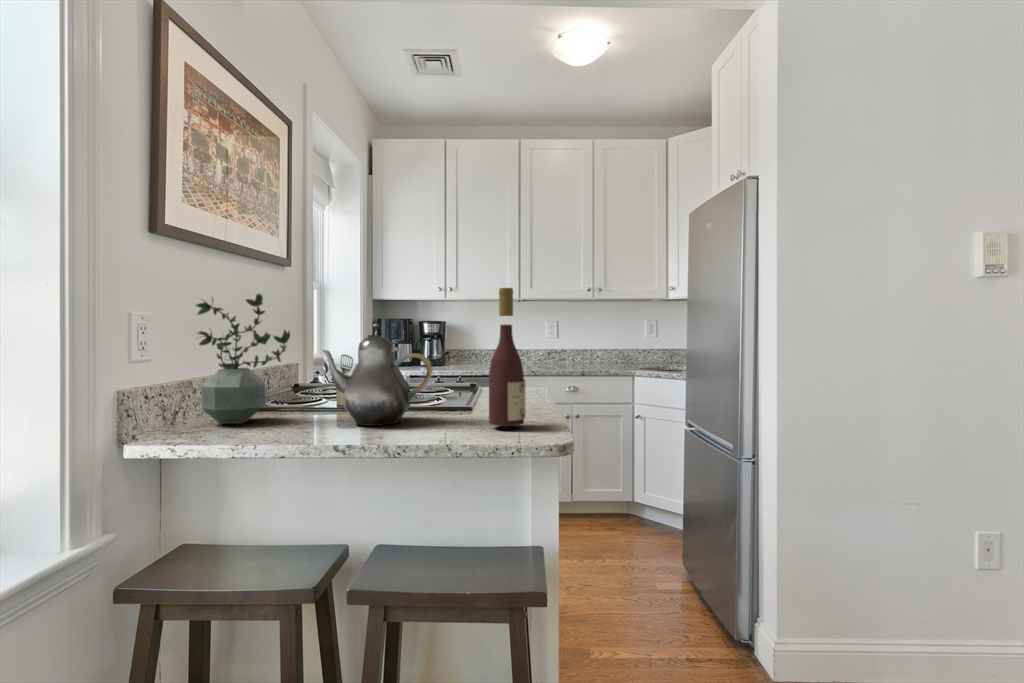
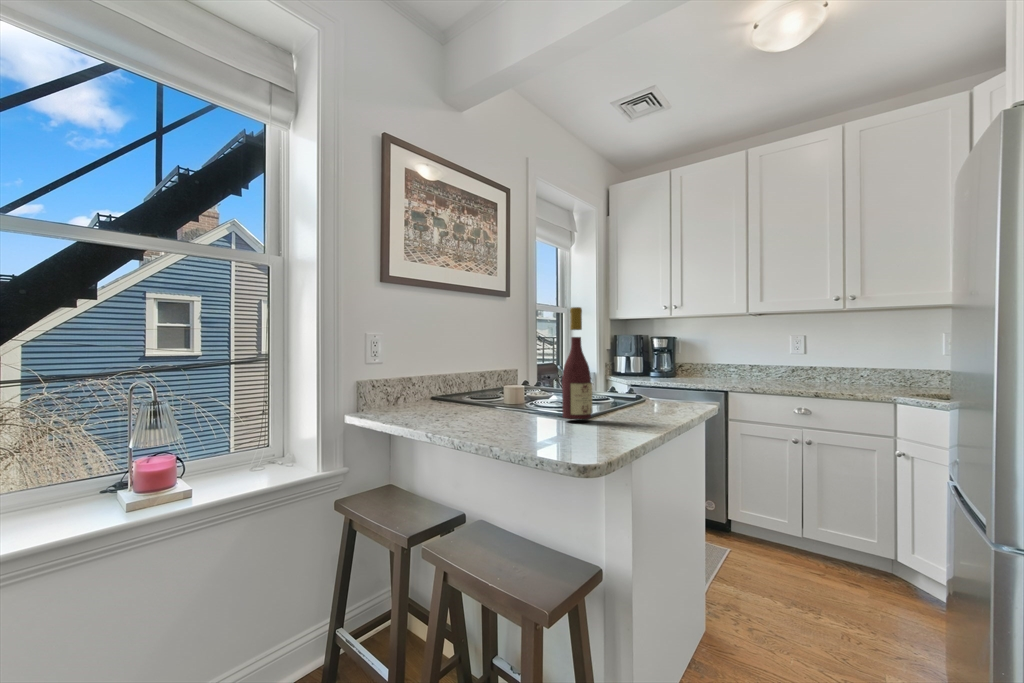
potted plant: present [196,293,290,424] -> none [398,318,456,407]
teapot: present [323,323,433,426] -> none [466,337,538,413]

